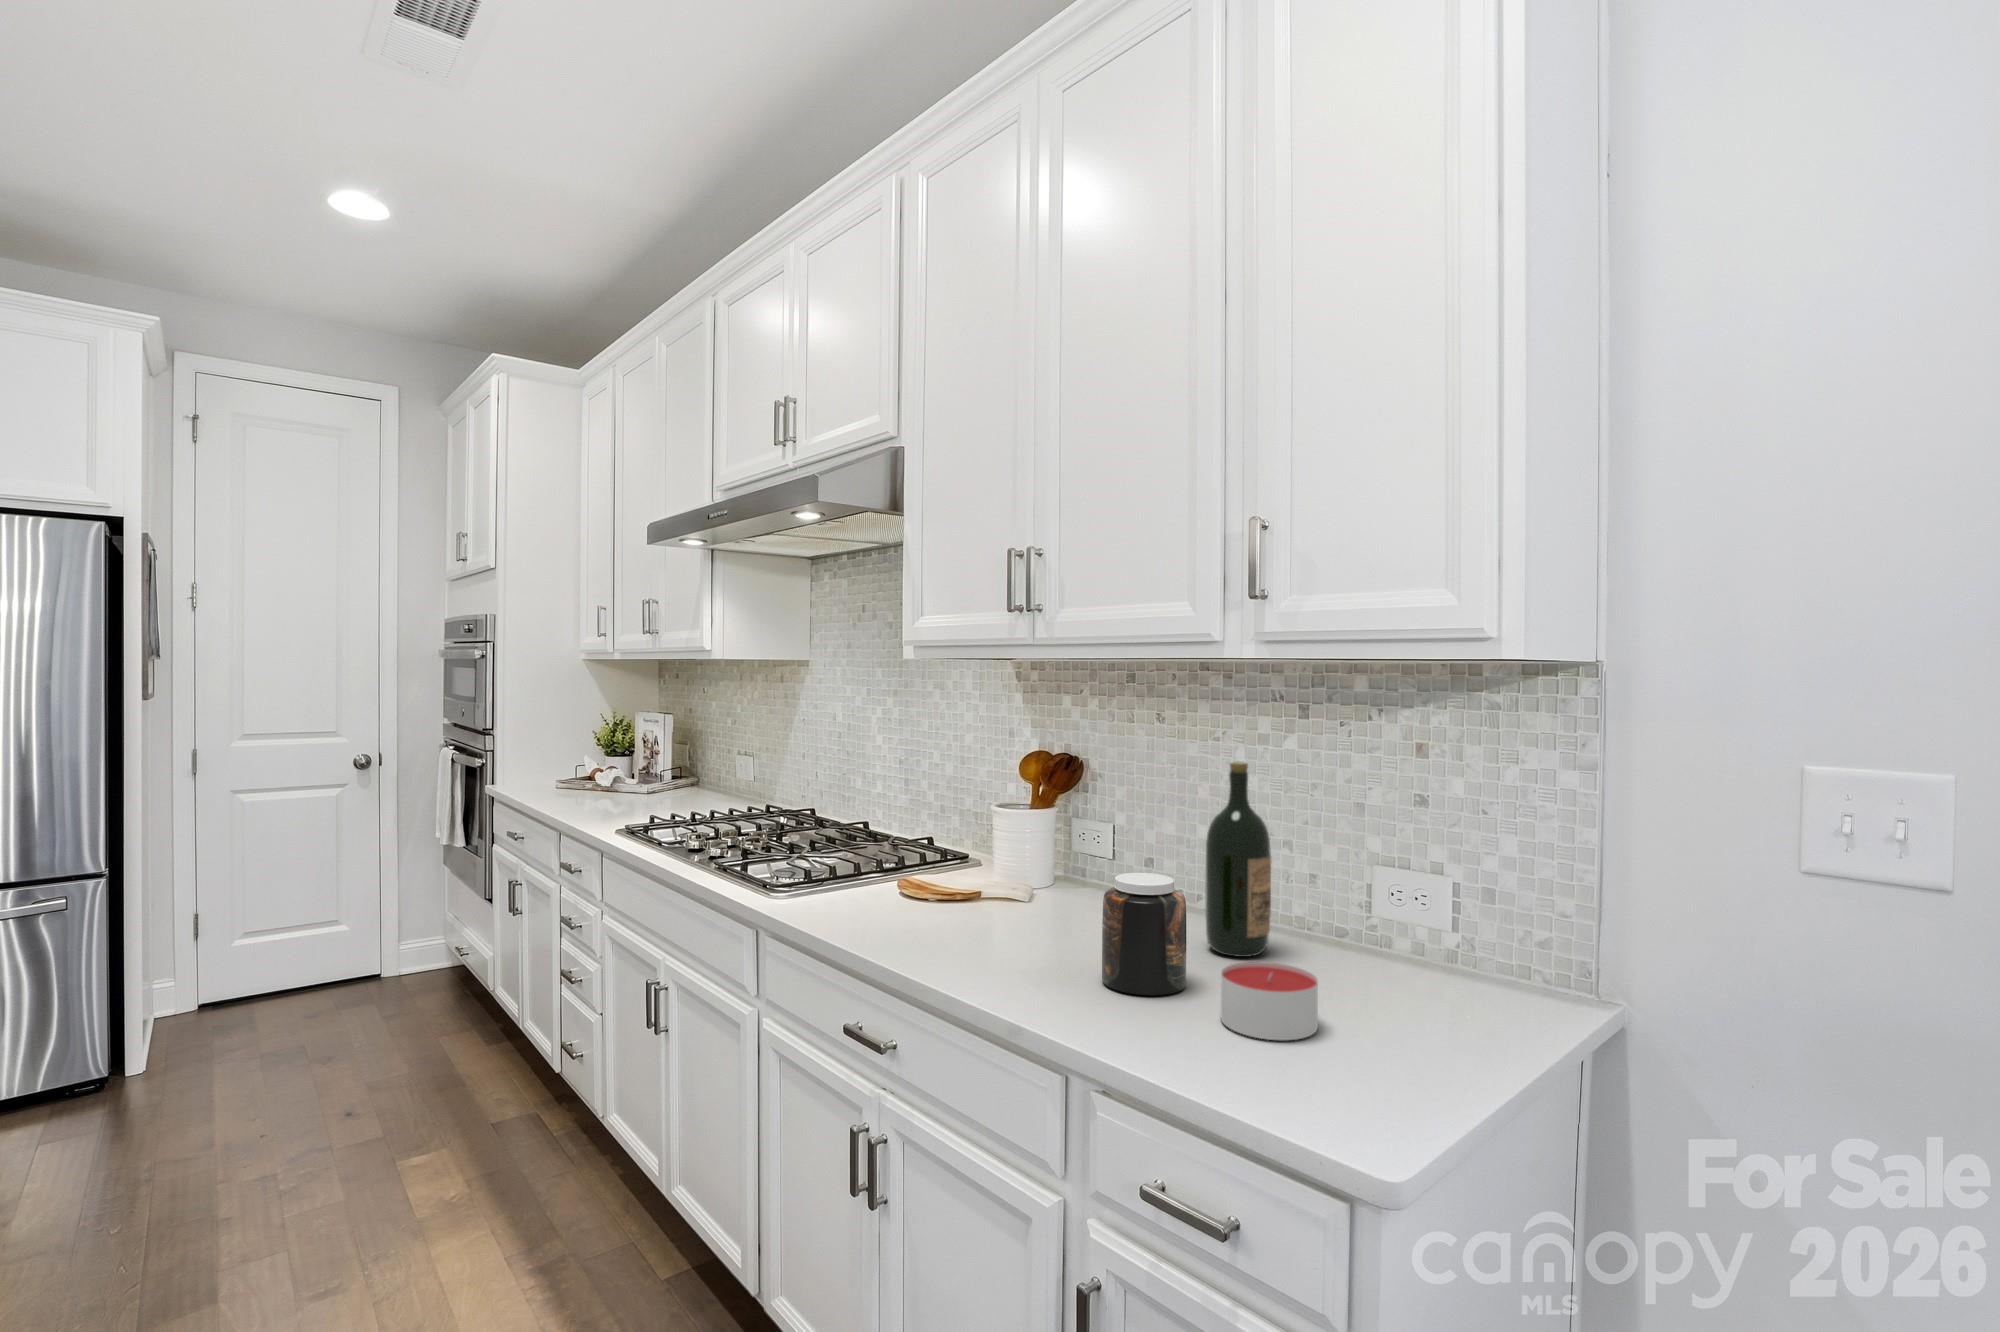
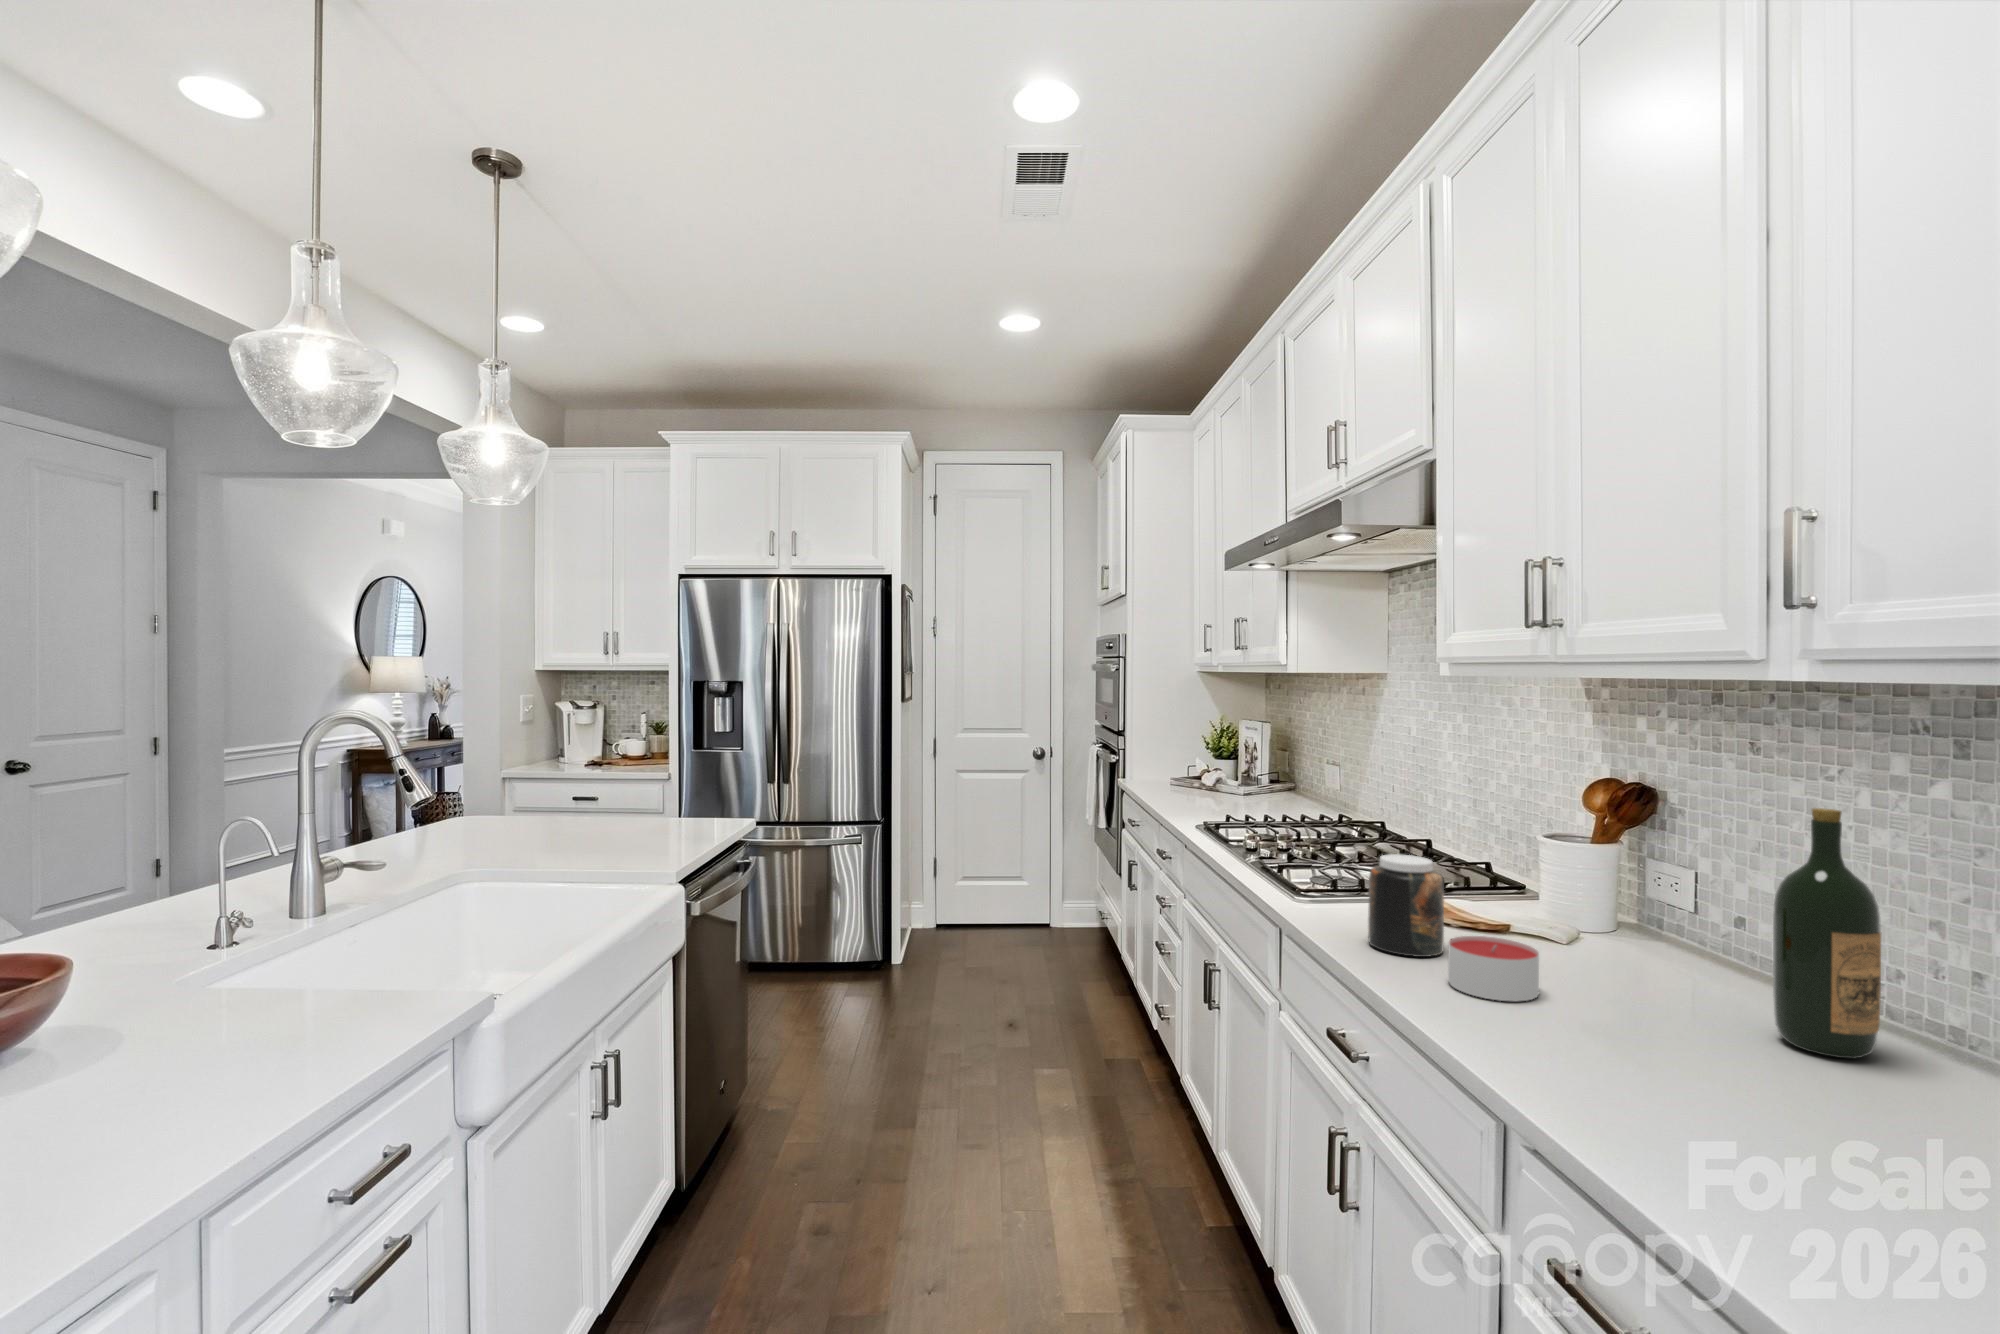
jar: present [1102,873,1186,995] -> present [1368,854,1444,957]
candle: present [1221,962,1318,1040] -> present [1448,936,1539,1001]

